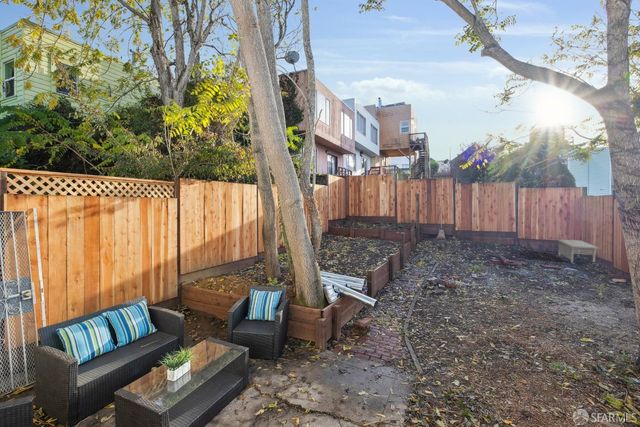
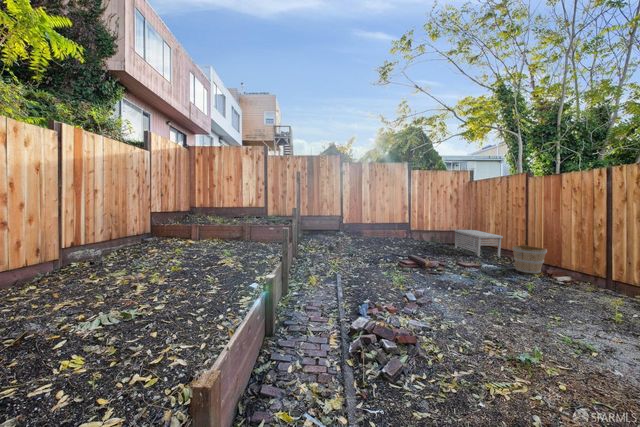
wooden bucket: none [588,255,618,278] -> present [513,245,547,274]

